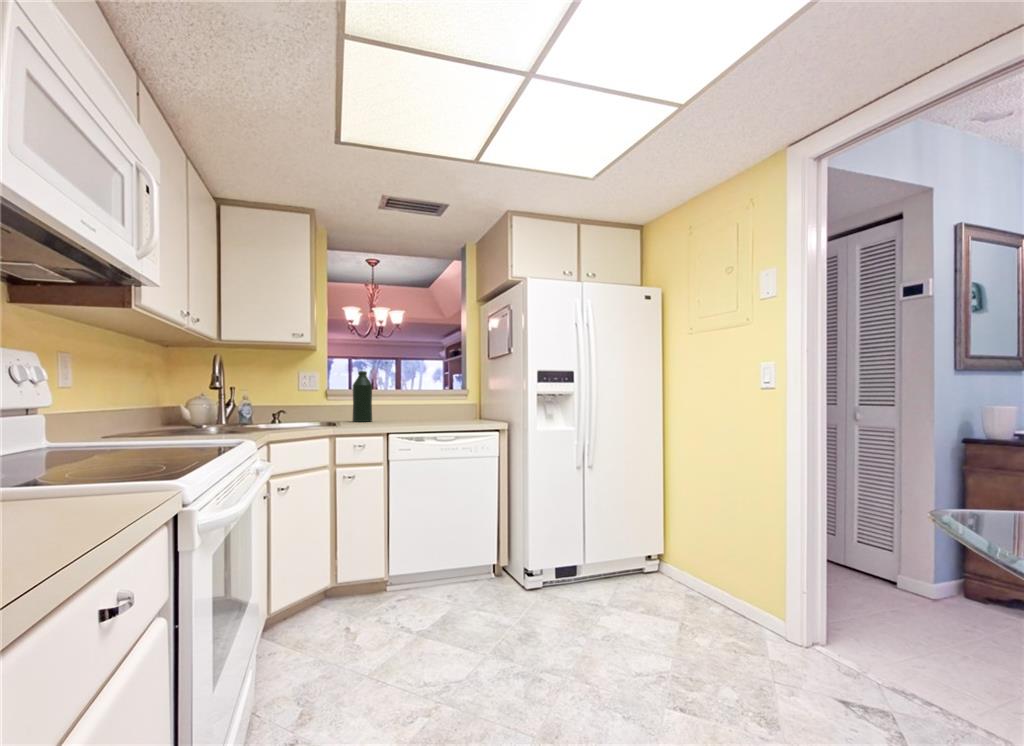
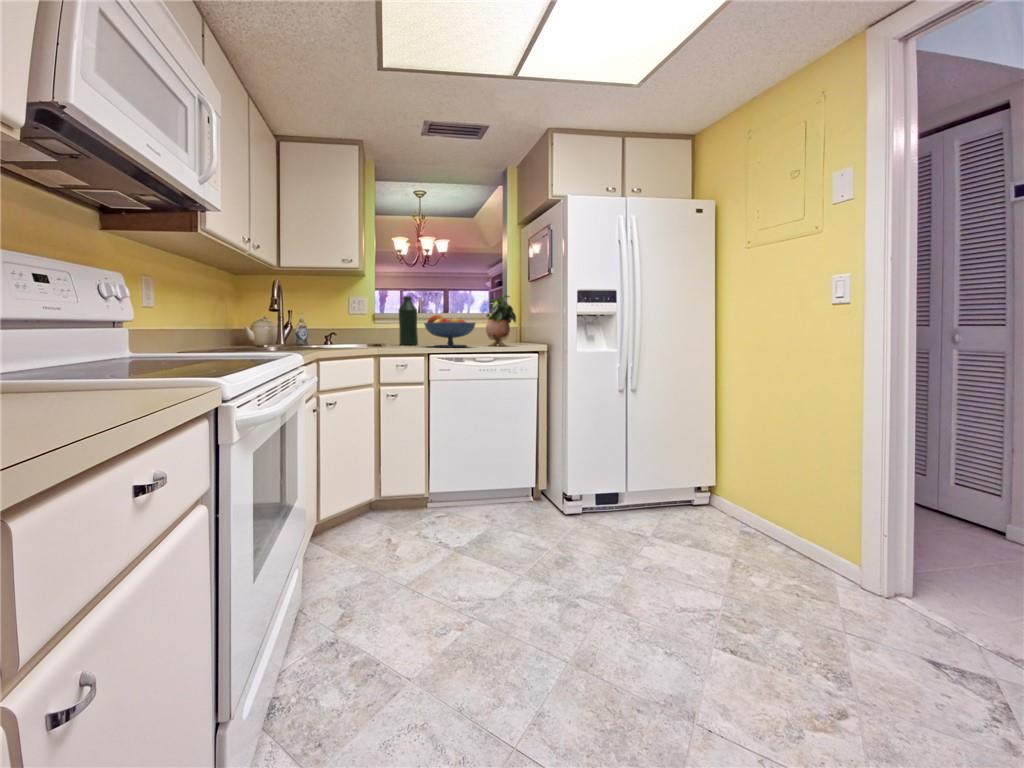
potted plant: none [444,369,475,422] -> present [486,294,516,346]
fruit bowl: none [380,391,434,425] -> present [424,315,476,347]

